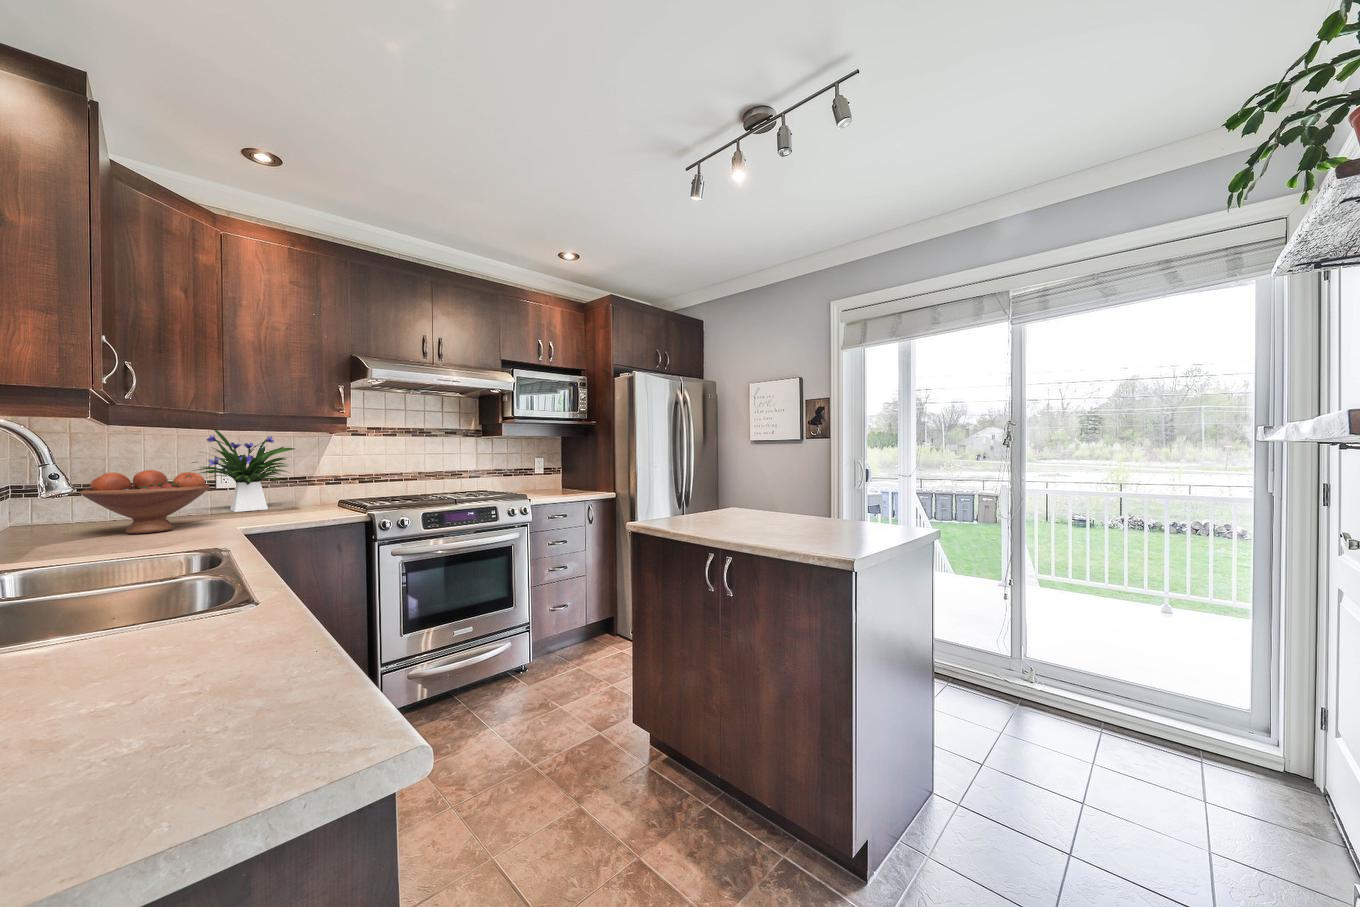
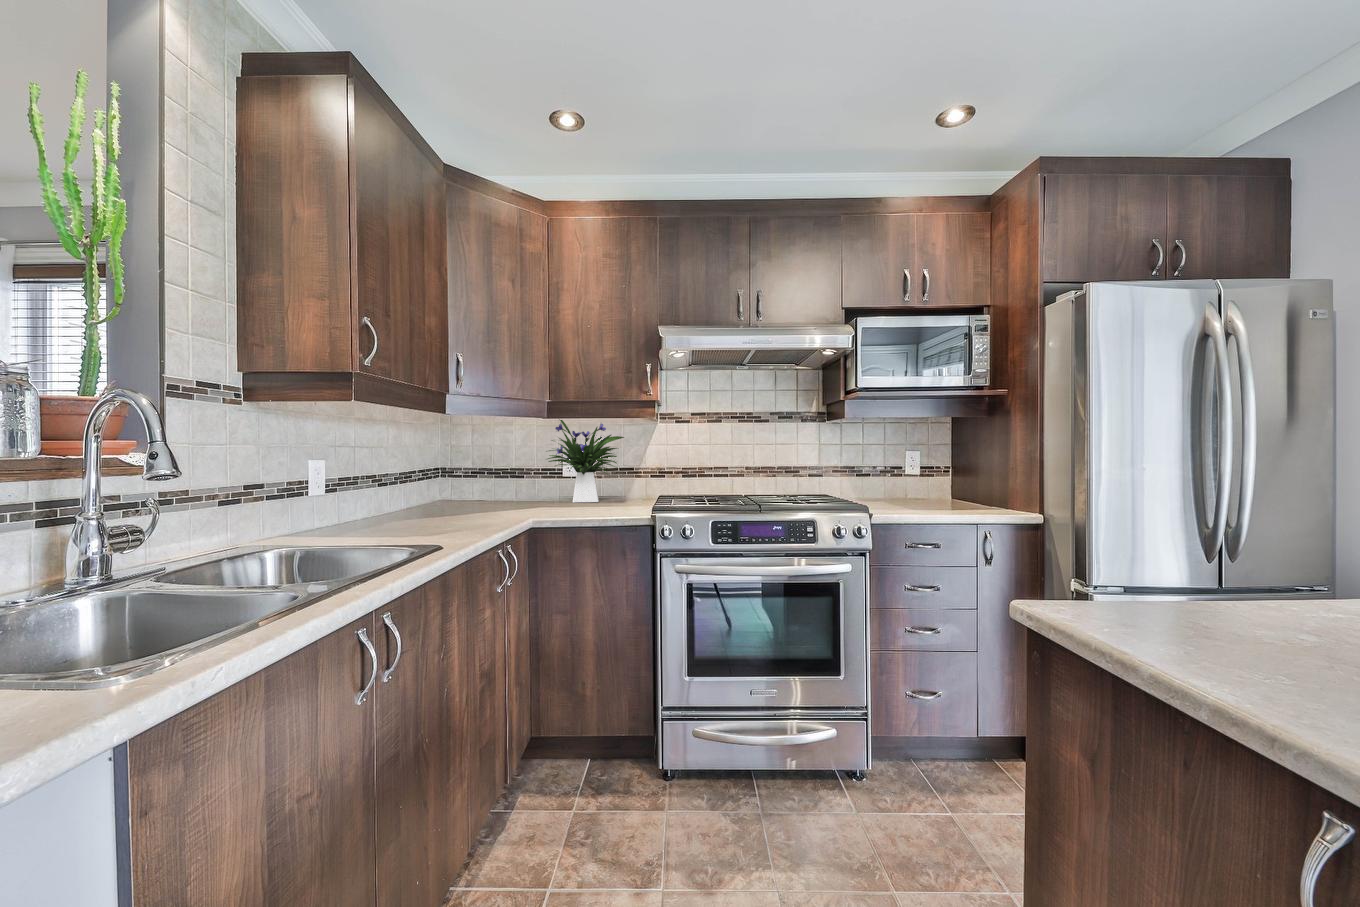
fruit bowl: present [80,470,210,534] -> none [449,457,531,516]

